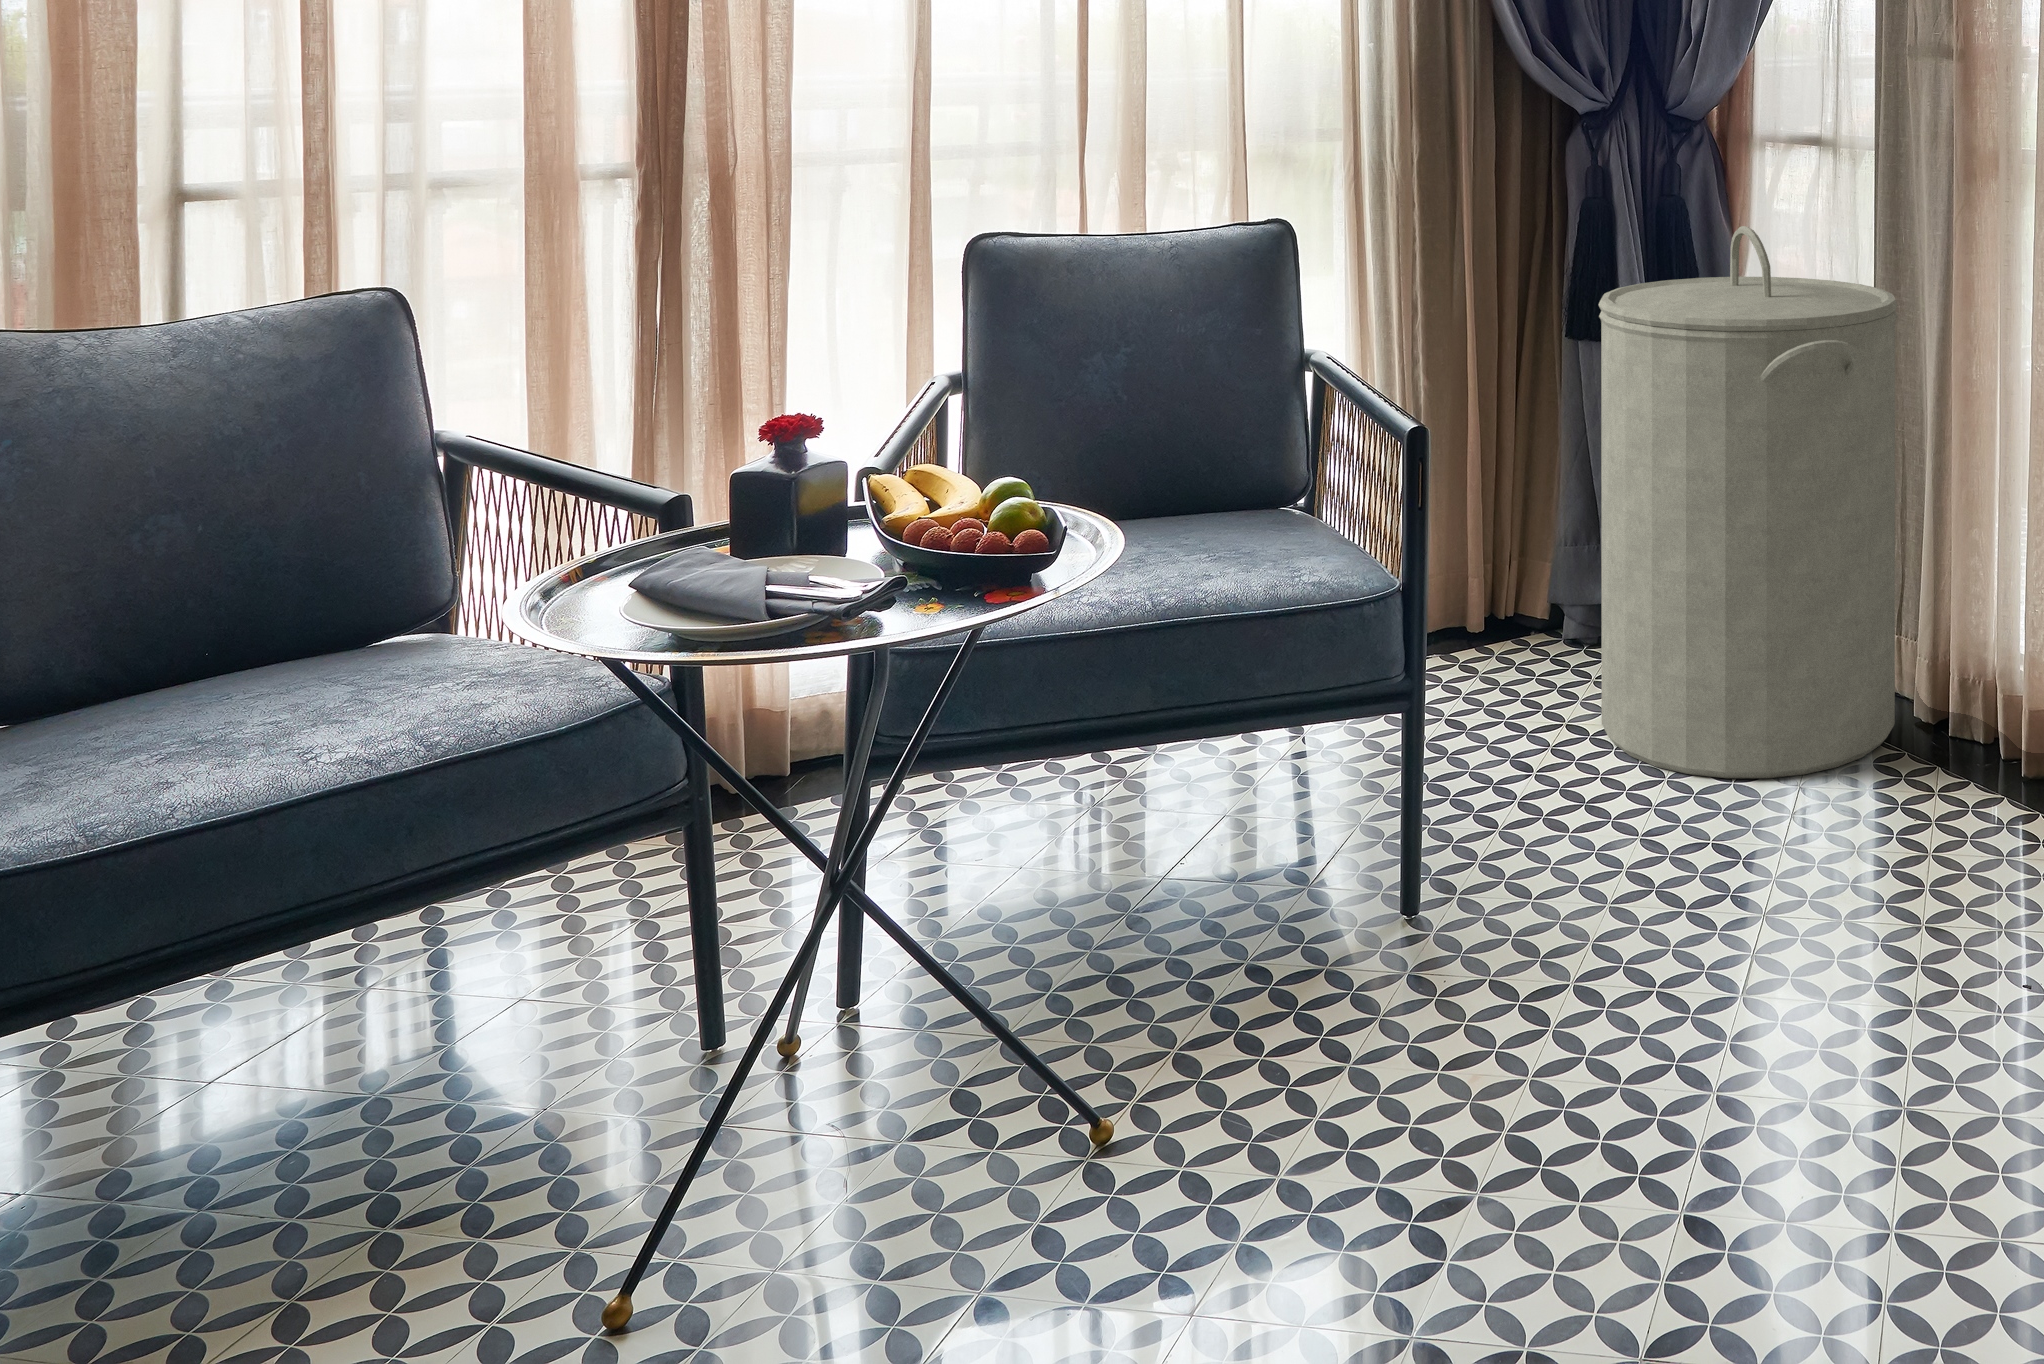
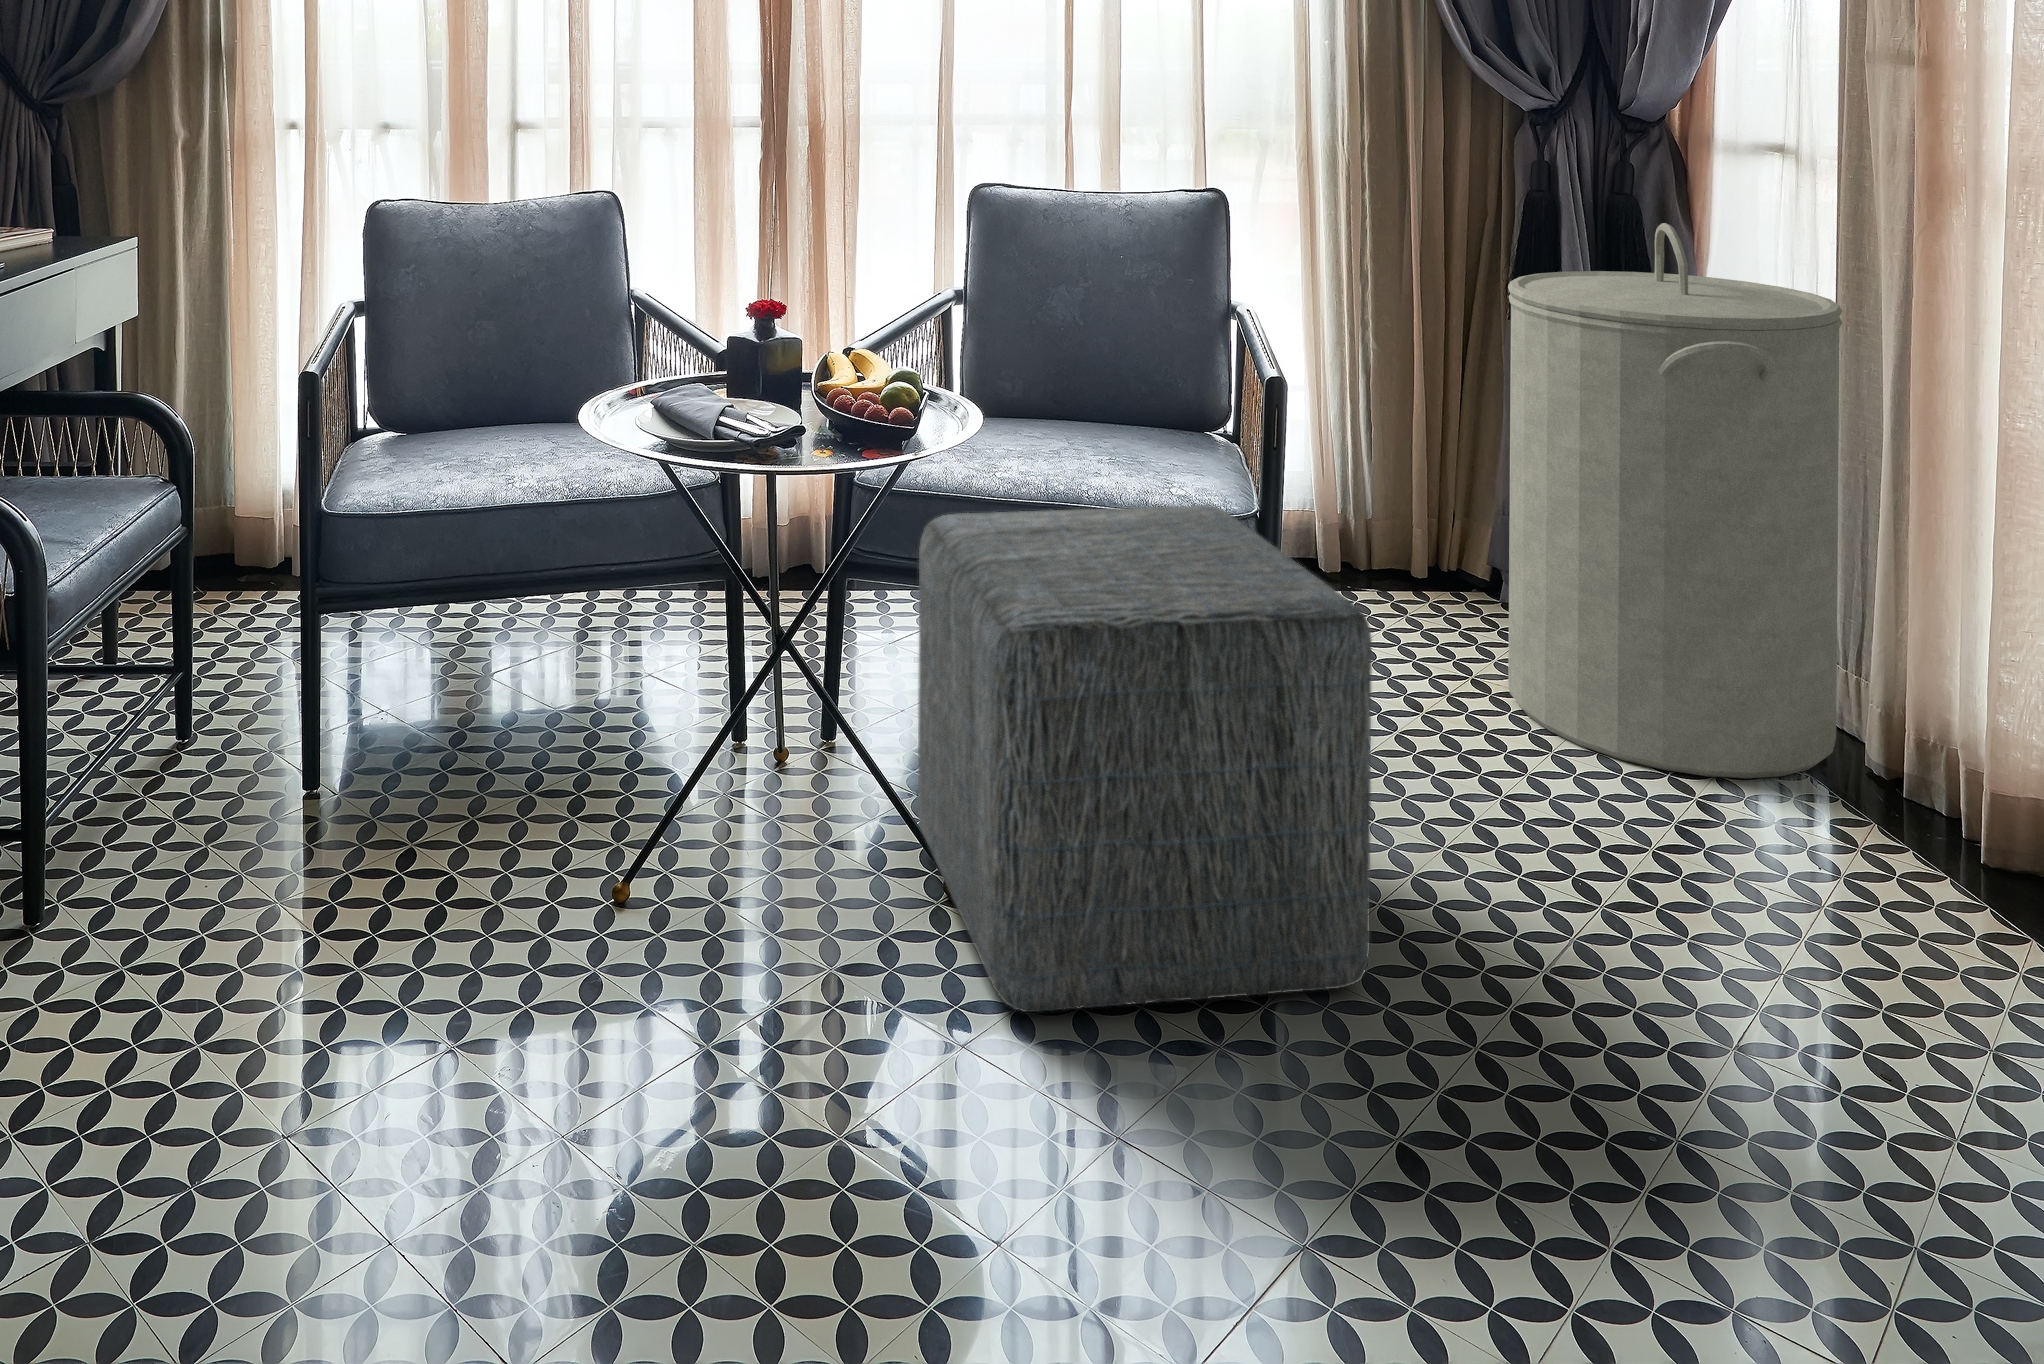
ottoman: none [1031,592,1598,1242] -> present [918,505,1372,1012]

